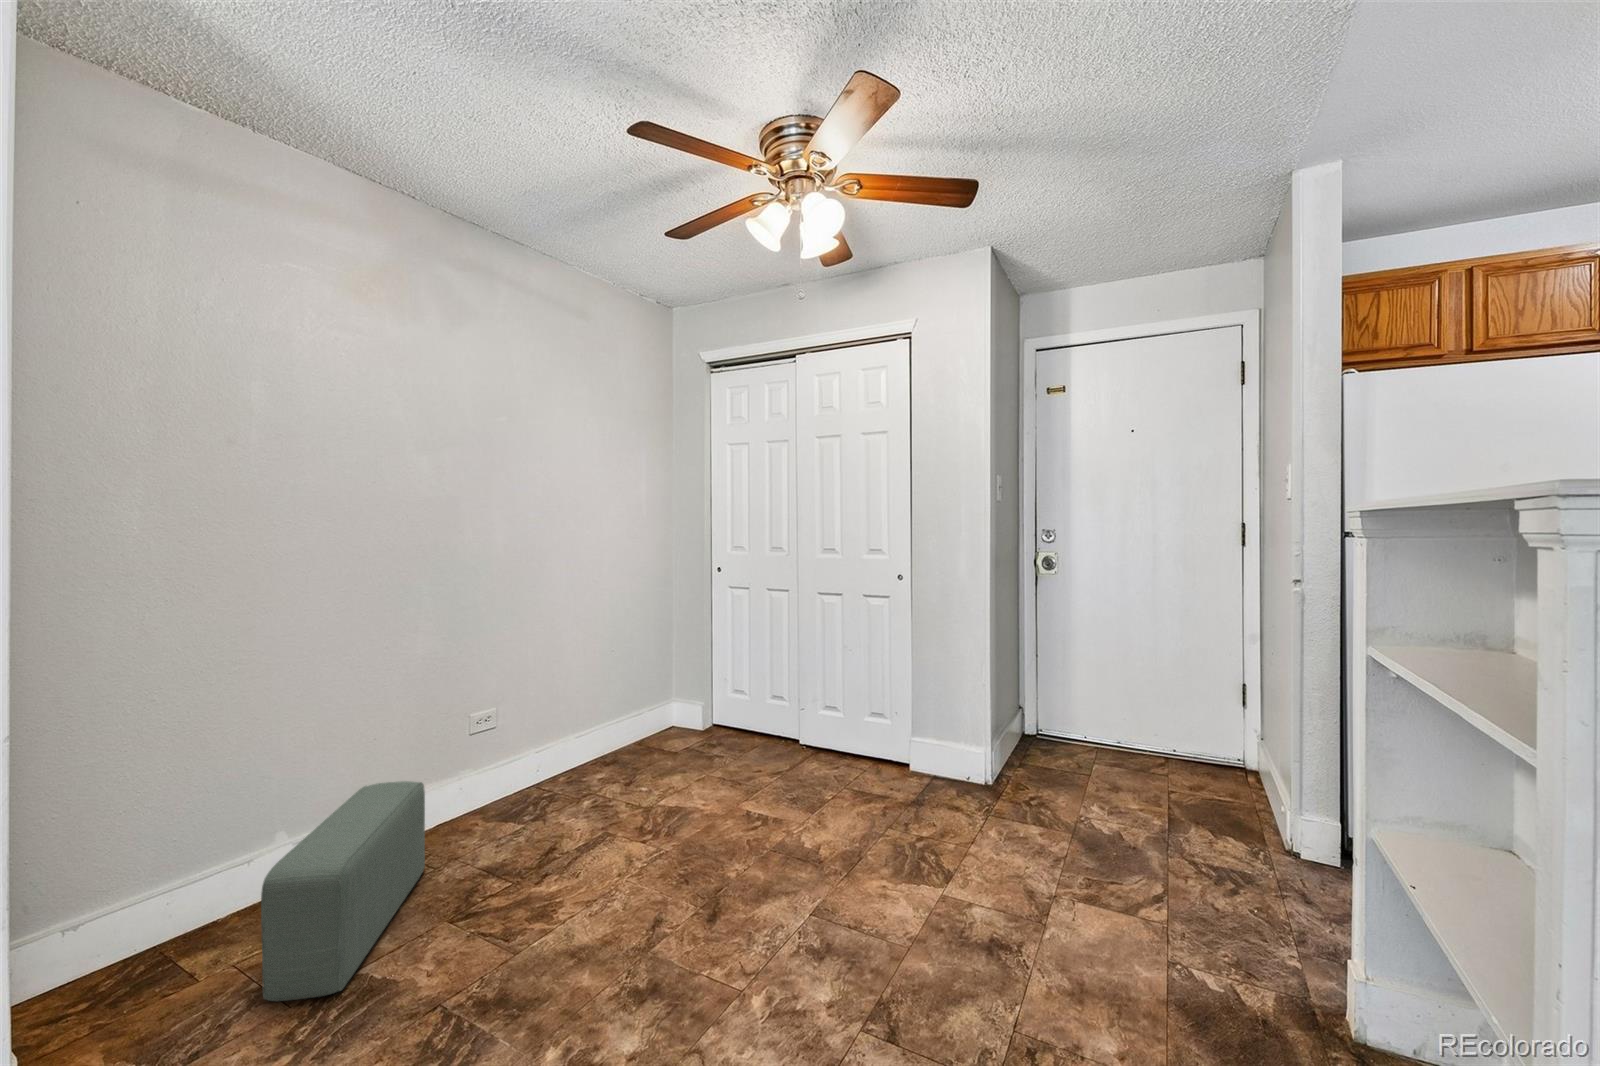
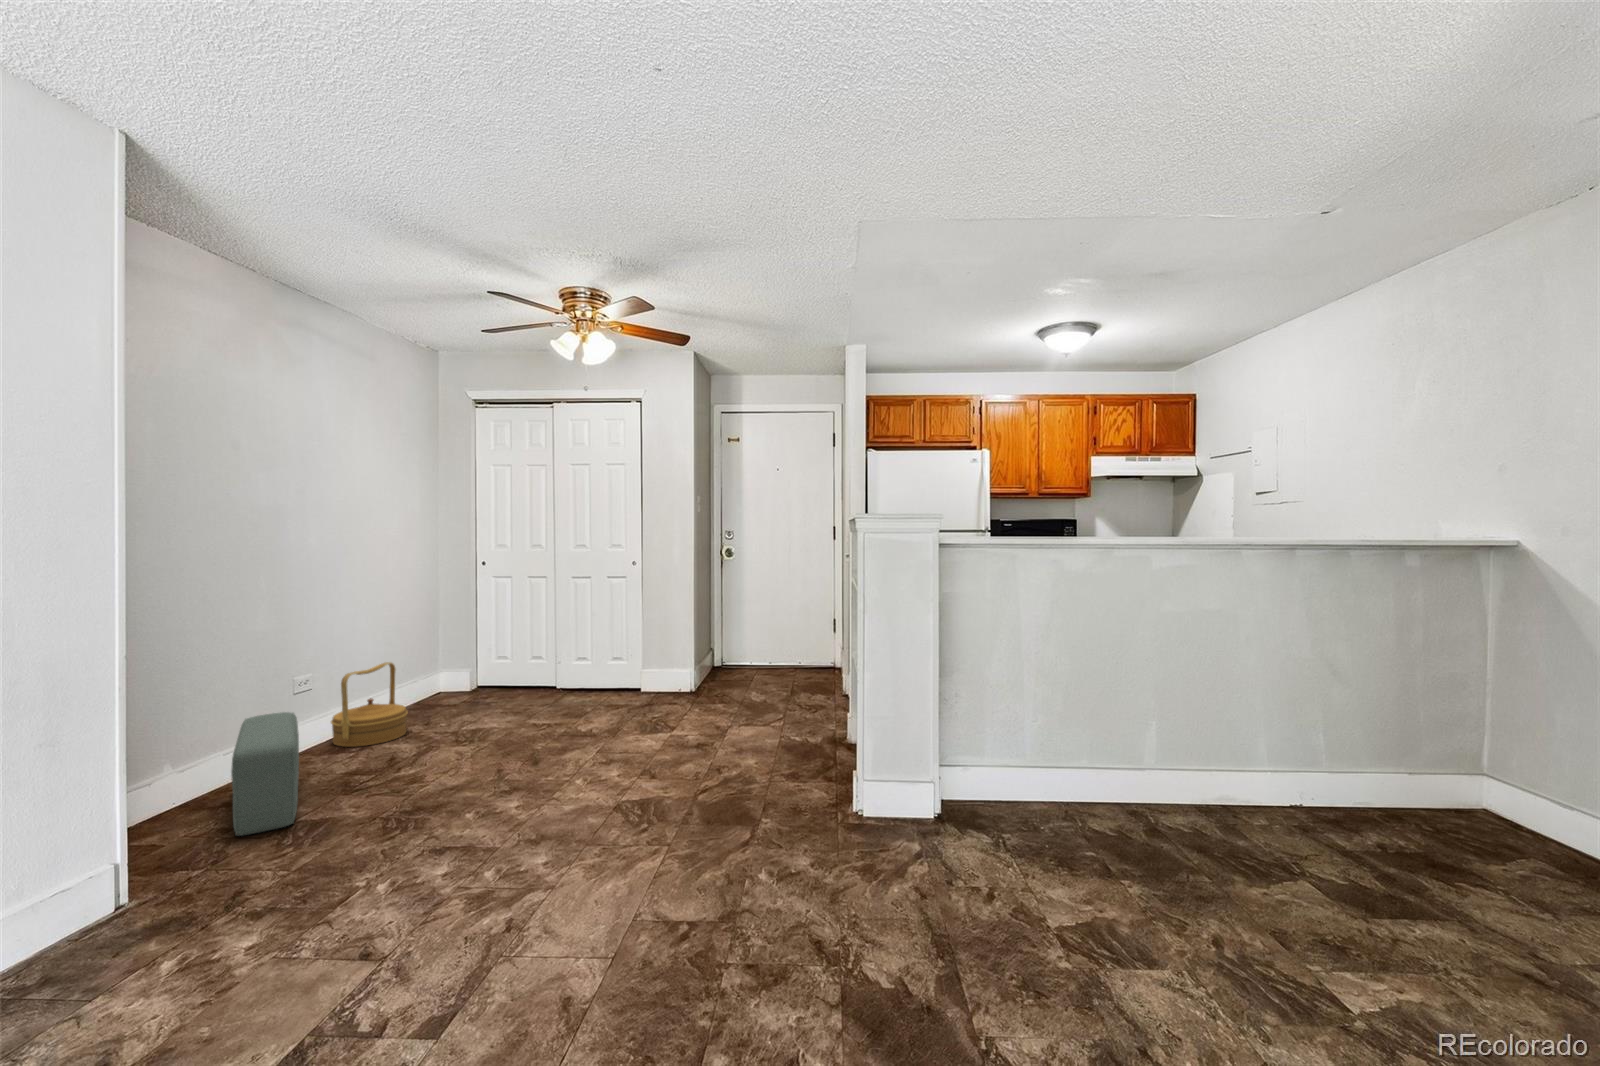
woven basket: none [508,701,599,817] -> present [331,662,408,747]

